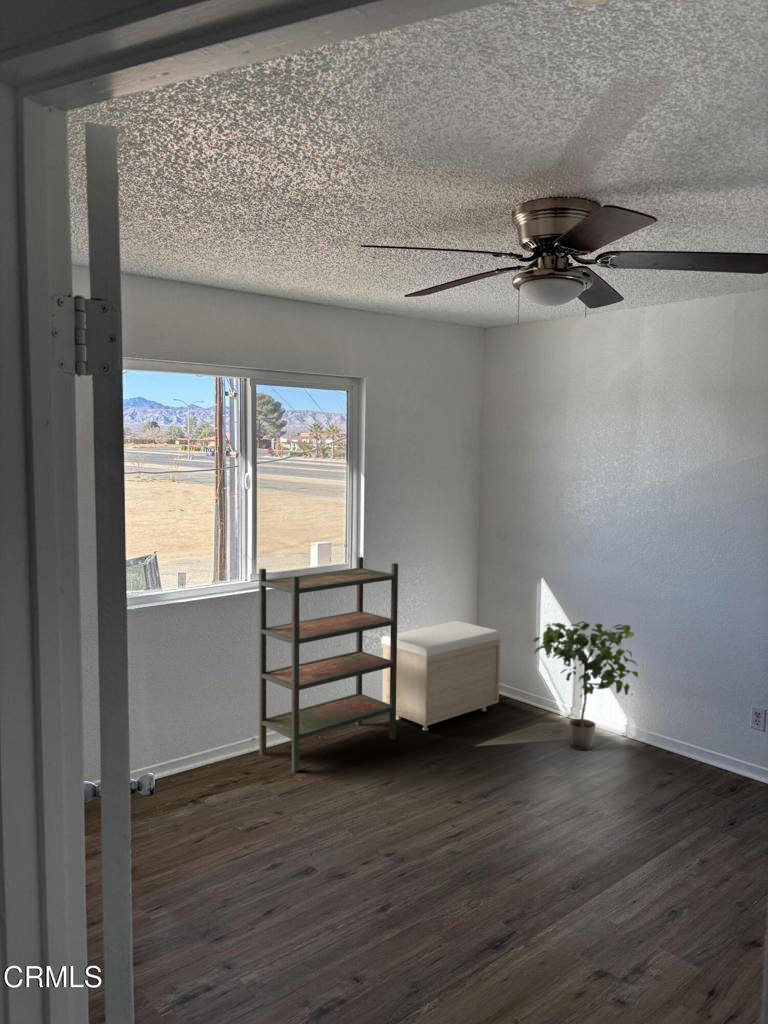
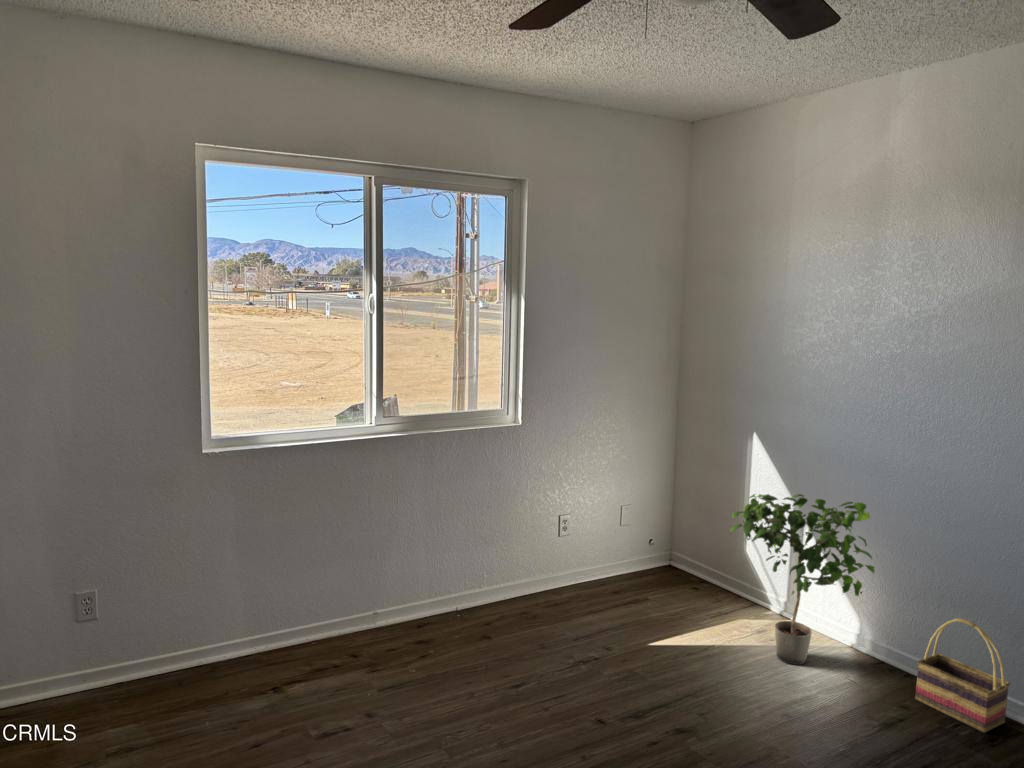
bookshelf: present [259,557,398,772] -> none [381,401,558,662]
storage bench: present [381,621,500,730] -> none [546,483,696,617]
basket: none [670,702,731,780] -> present [915,618,1010,733]

